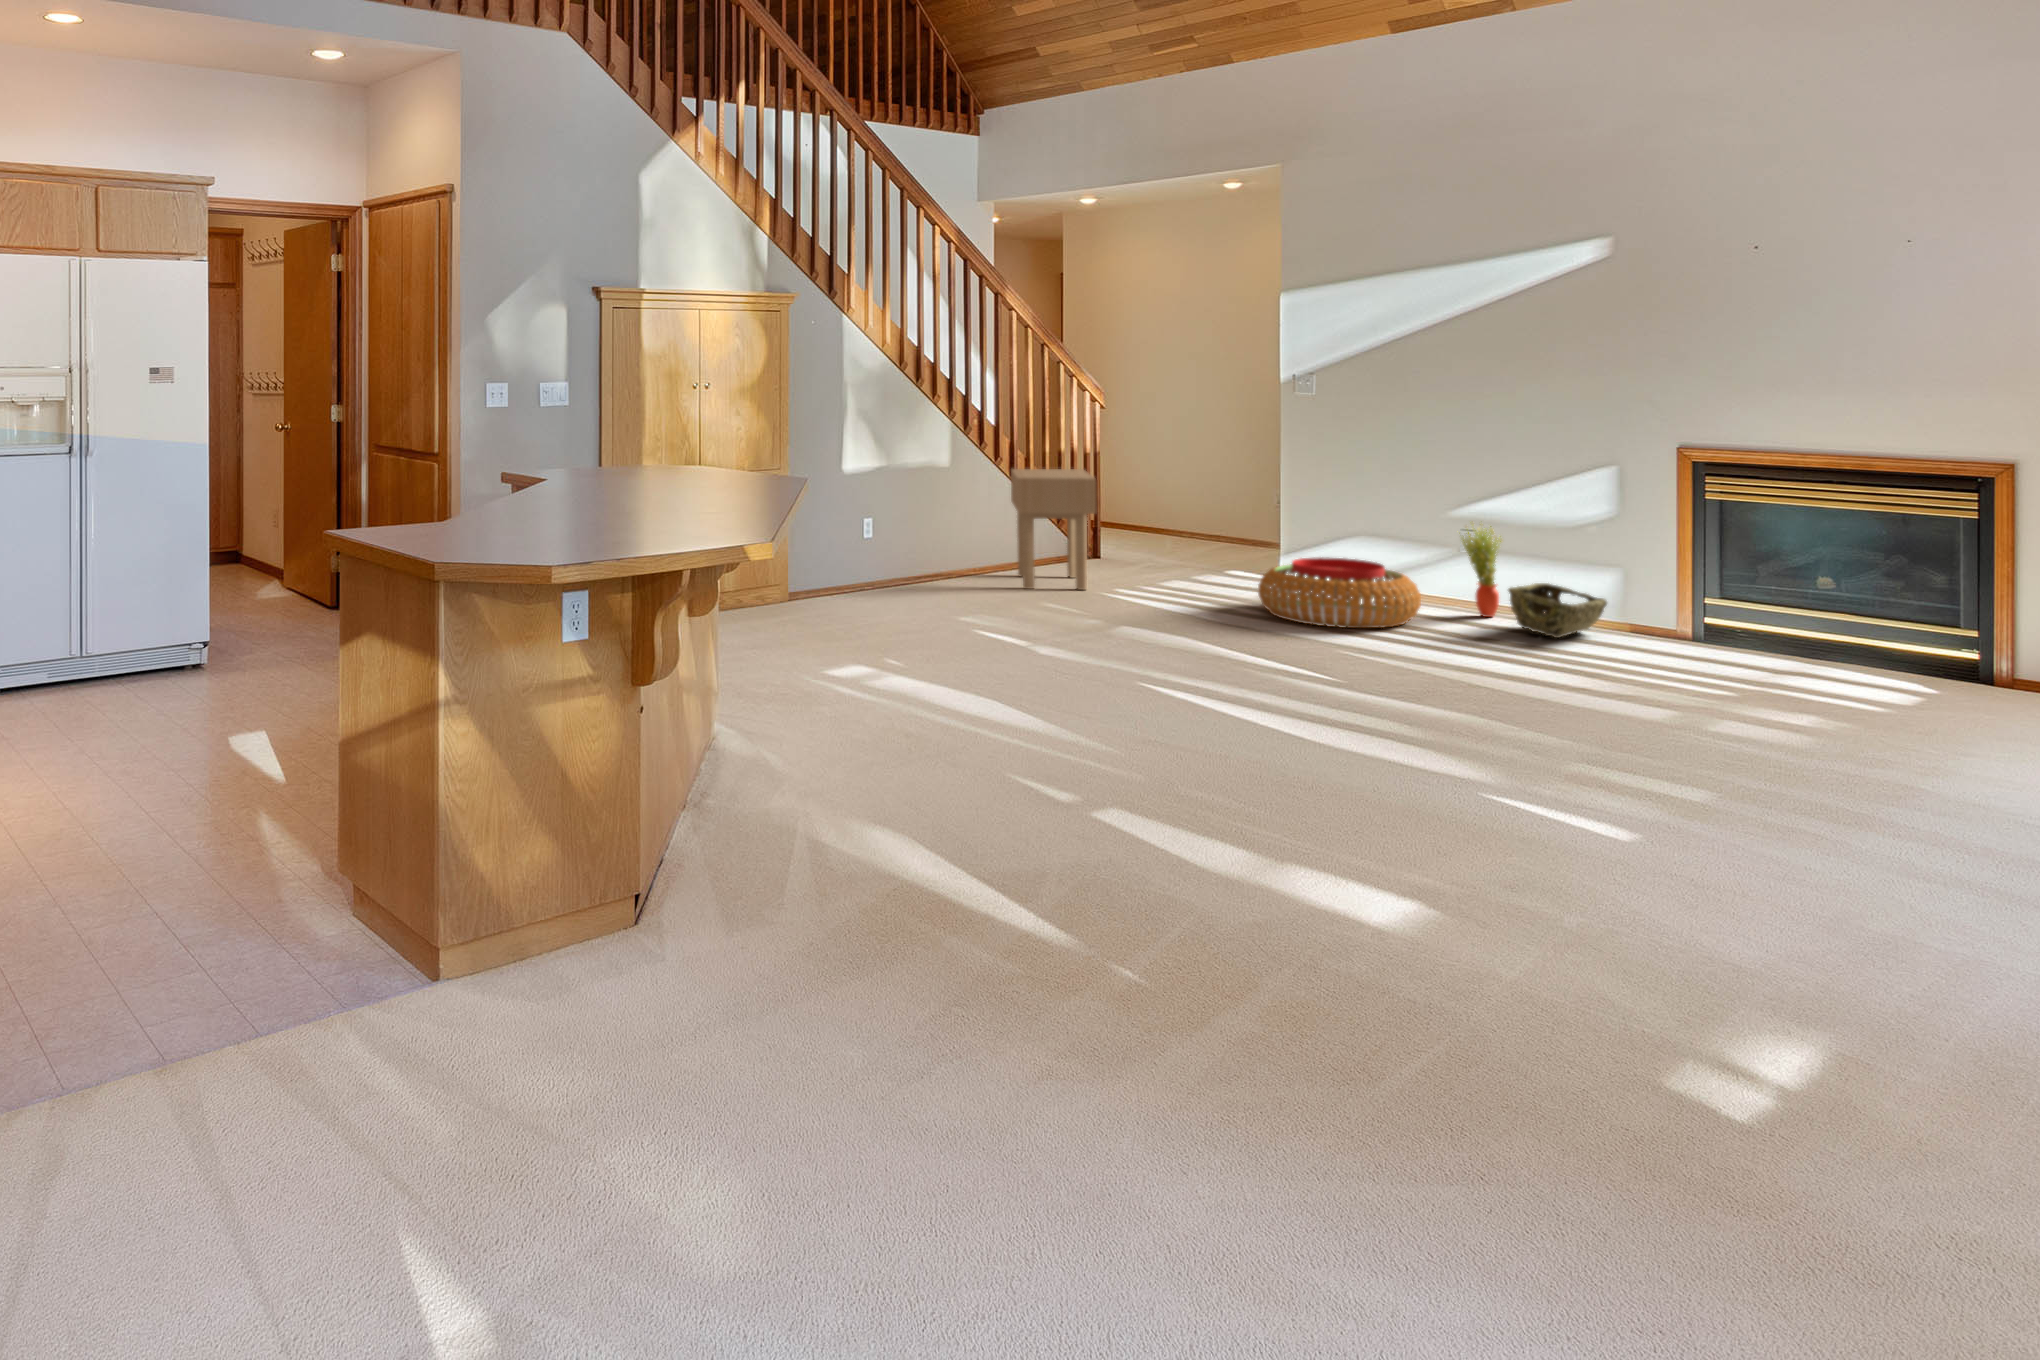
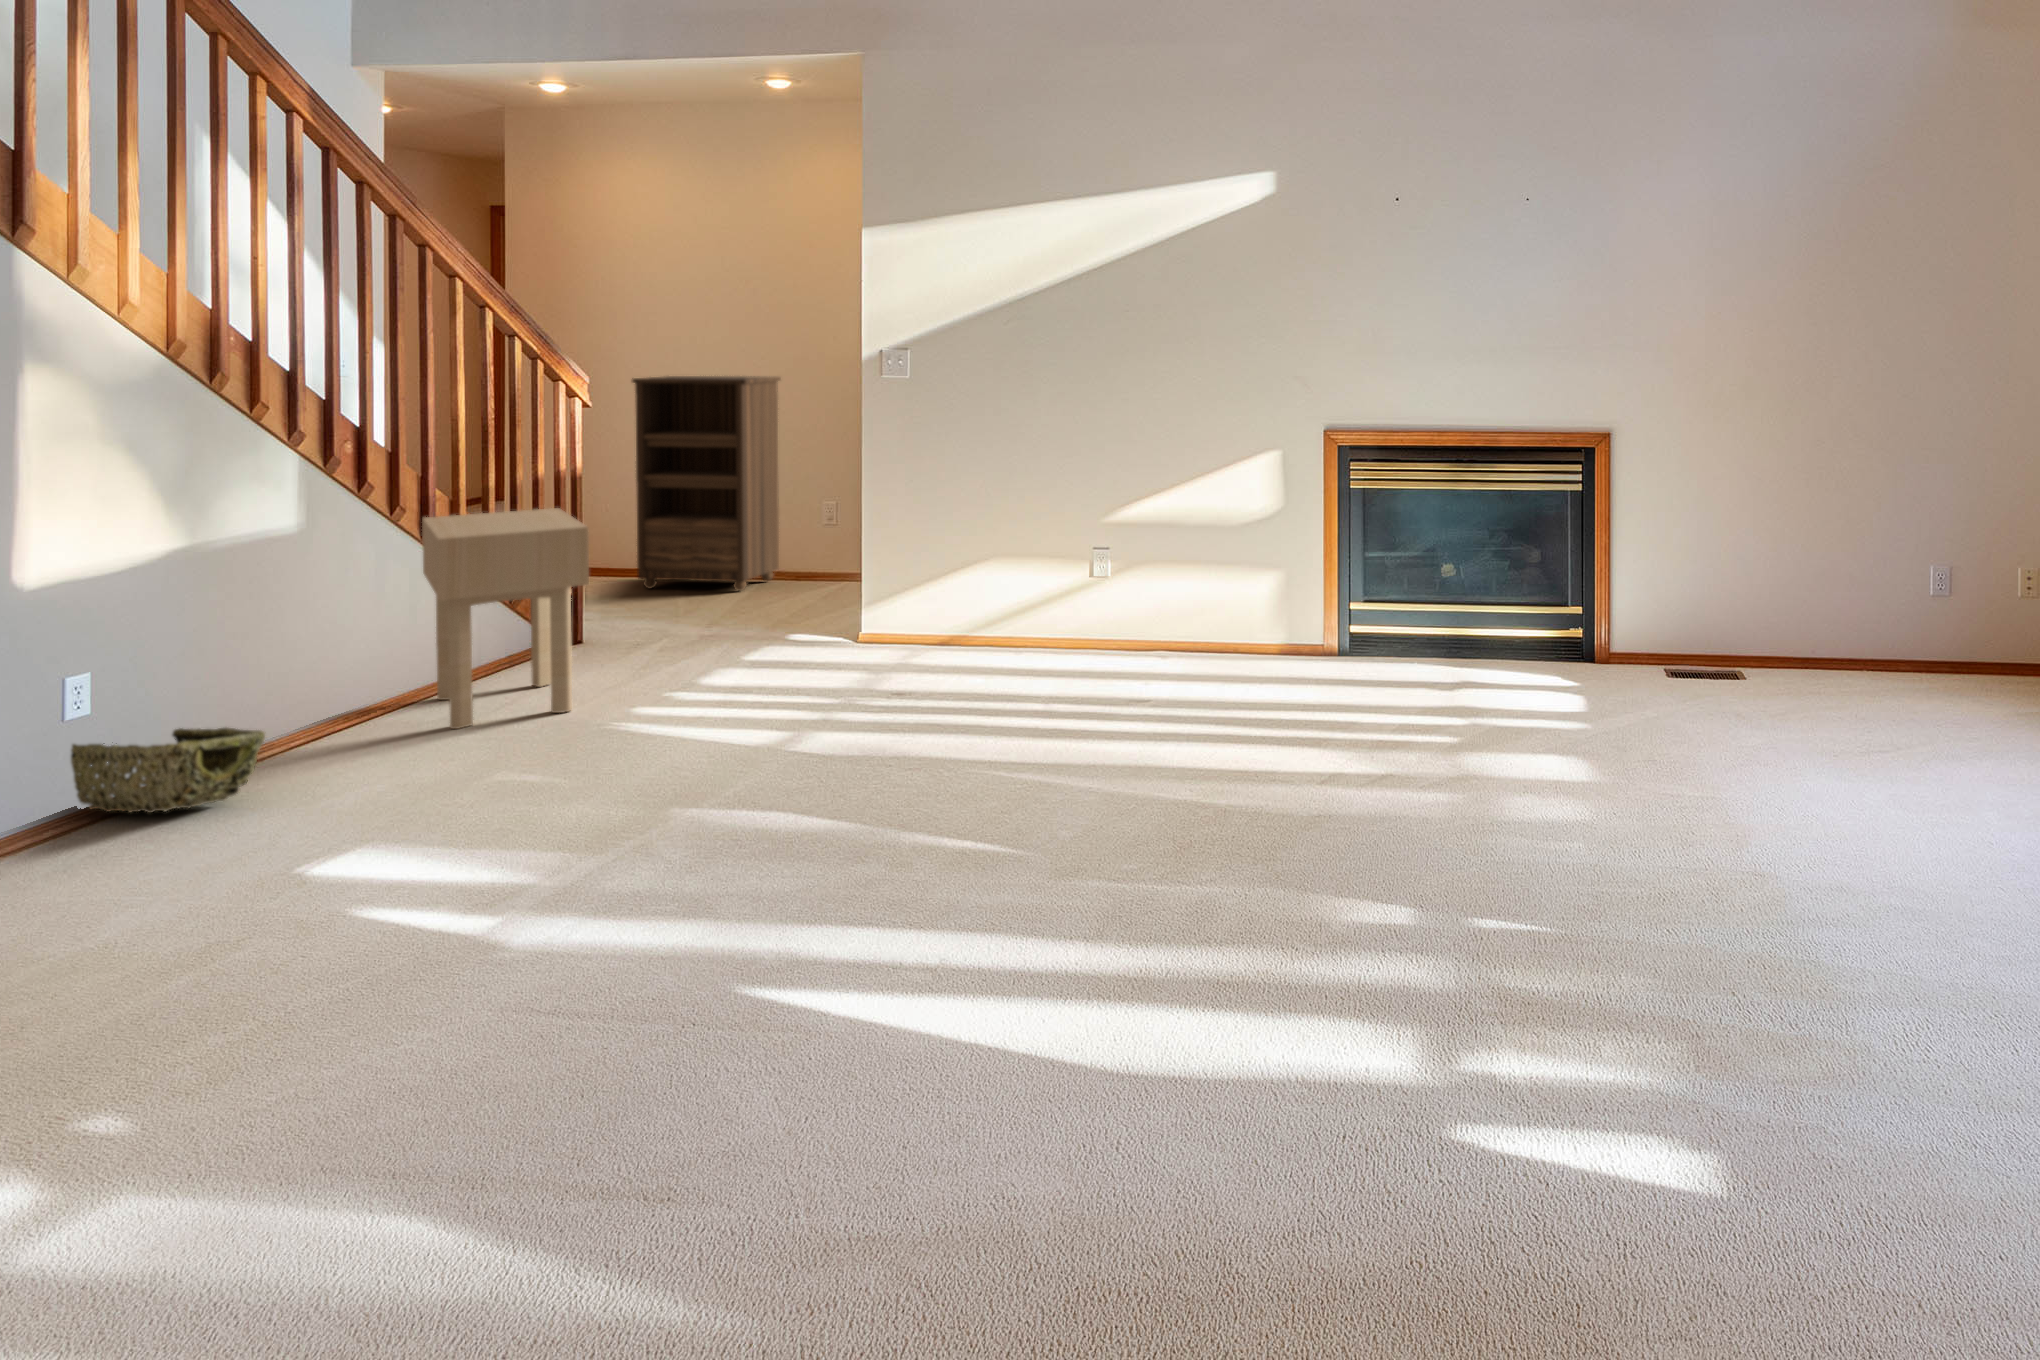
bookshelf: none [1138,389,1243,547] -> present [632,376,781,591]
potted plant: present [1462,522,1501,617] -> none [1095,538,1146,658]
pouf: present [1258,557,1421,628] -> none [856,607,1070,717]
woven basket: present [1508,583,1607,638] -> present [71,728,265,813]

